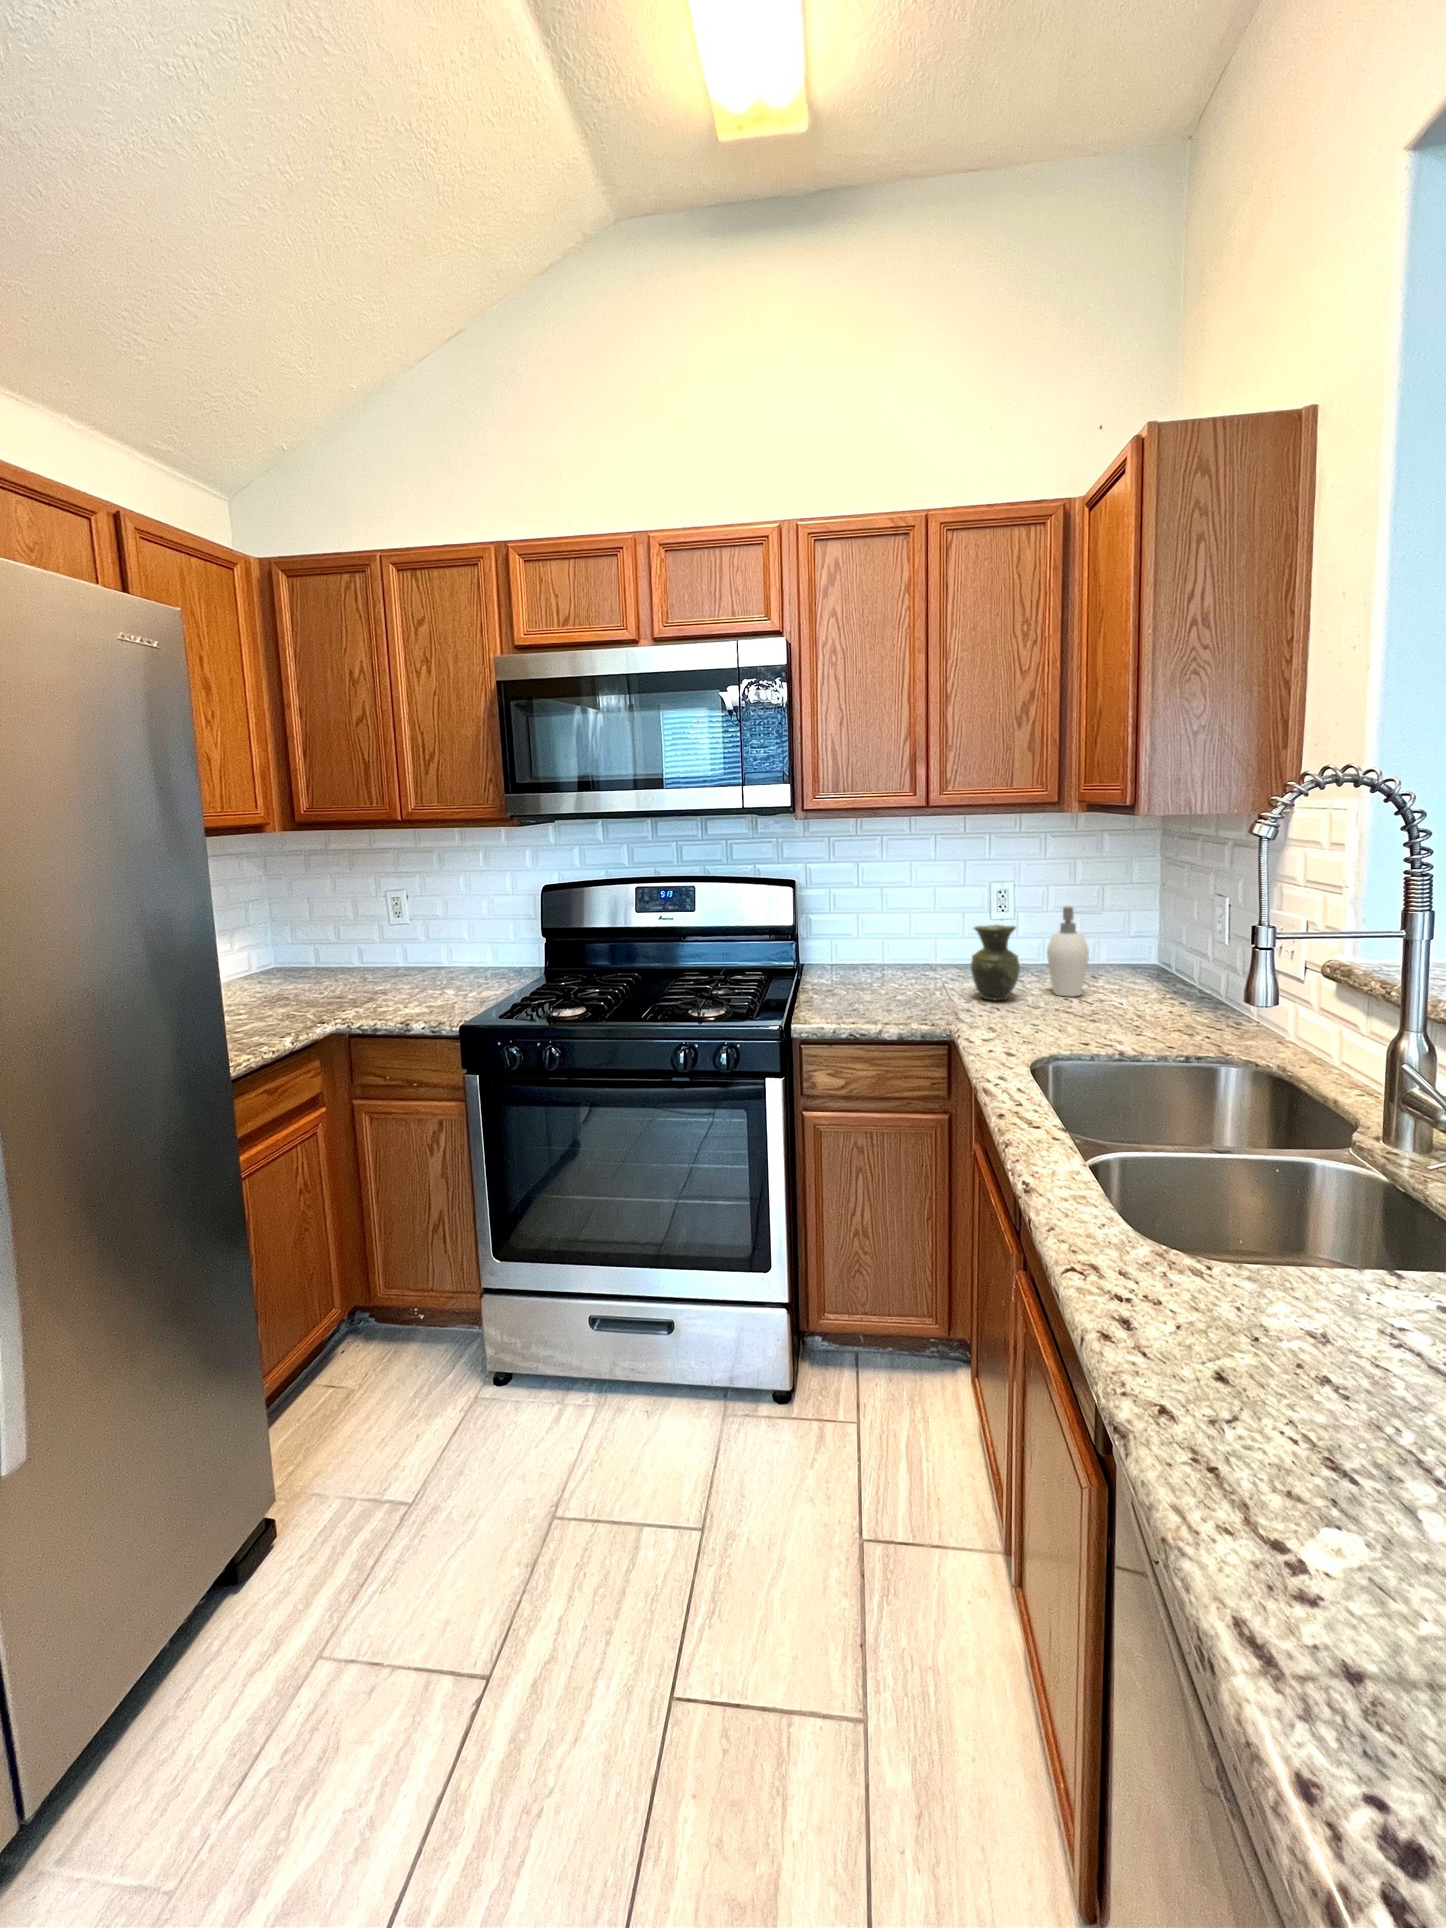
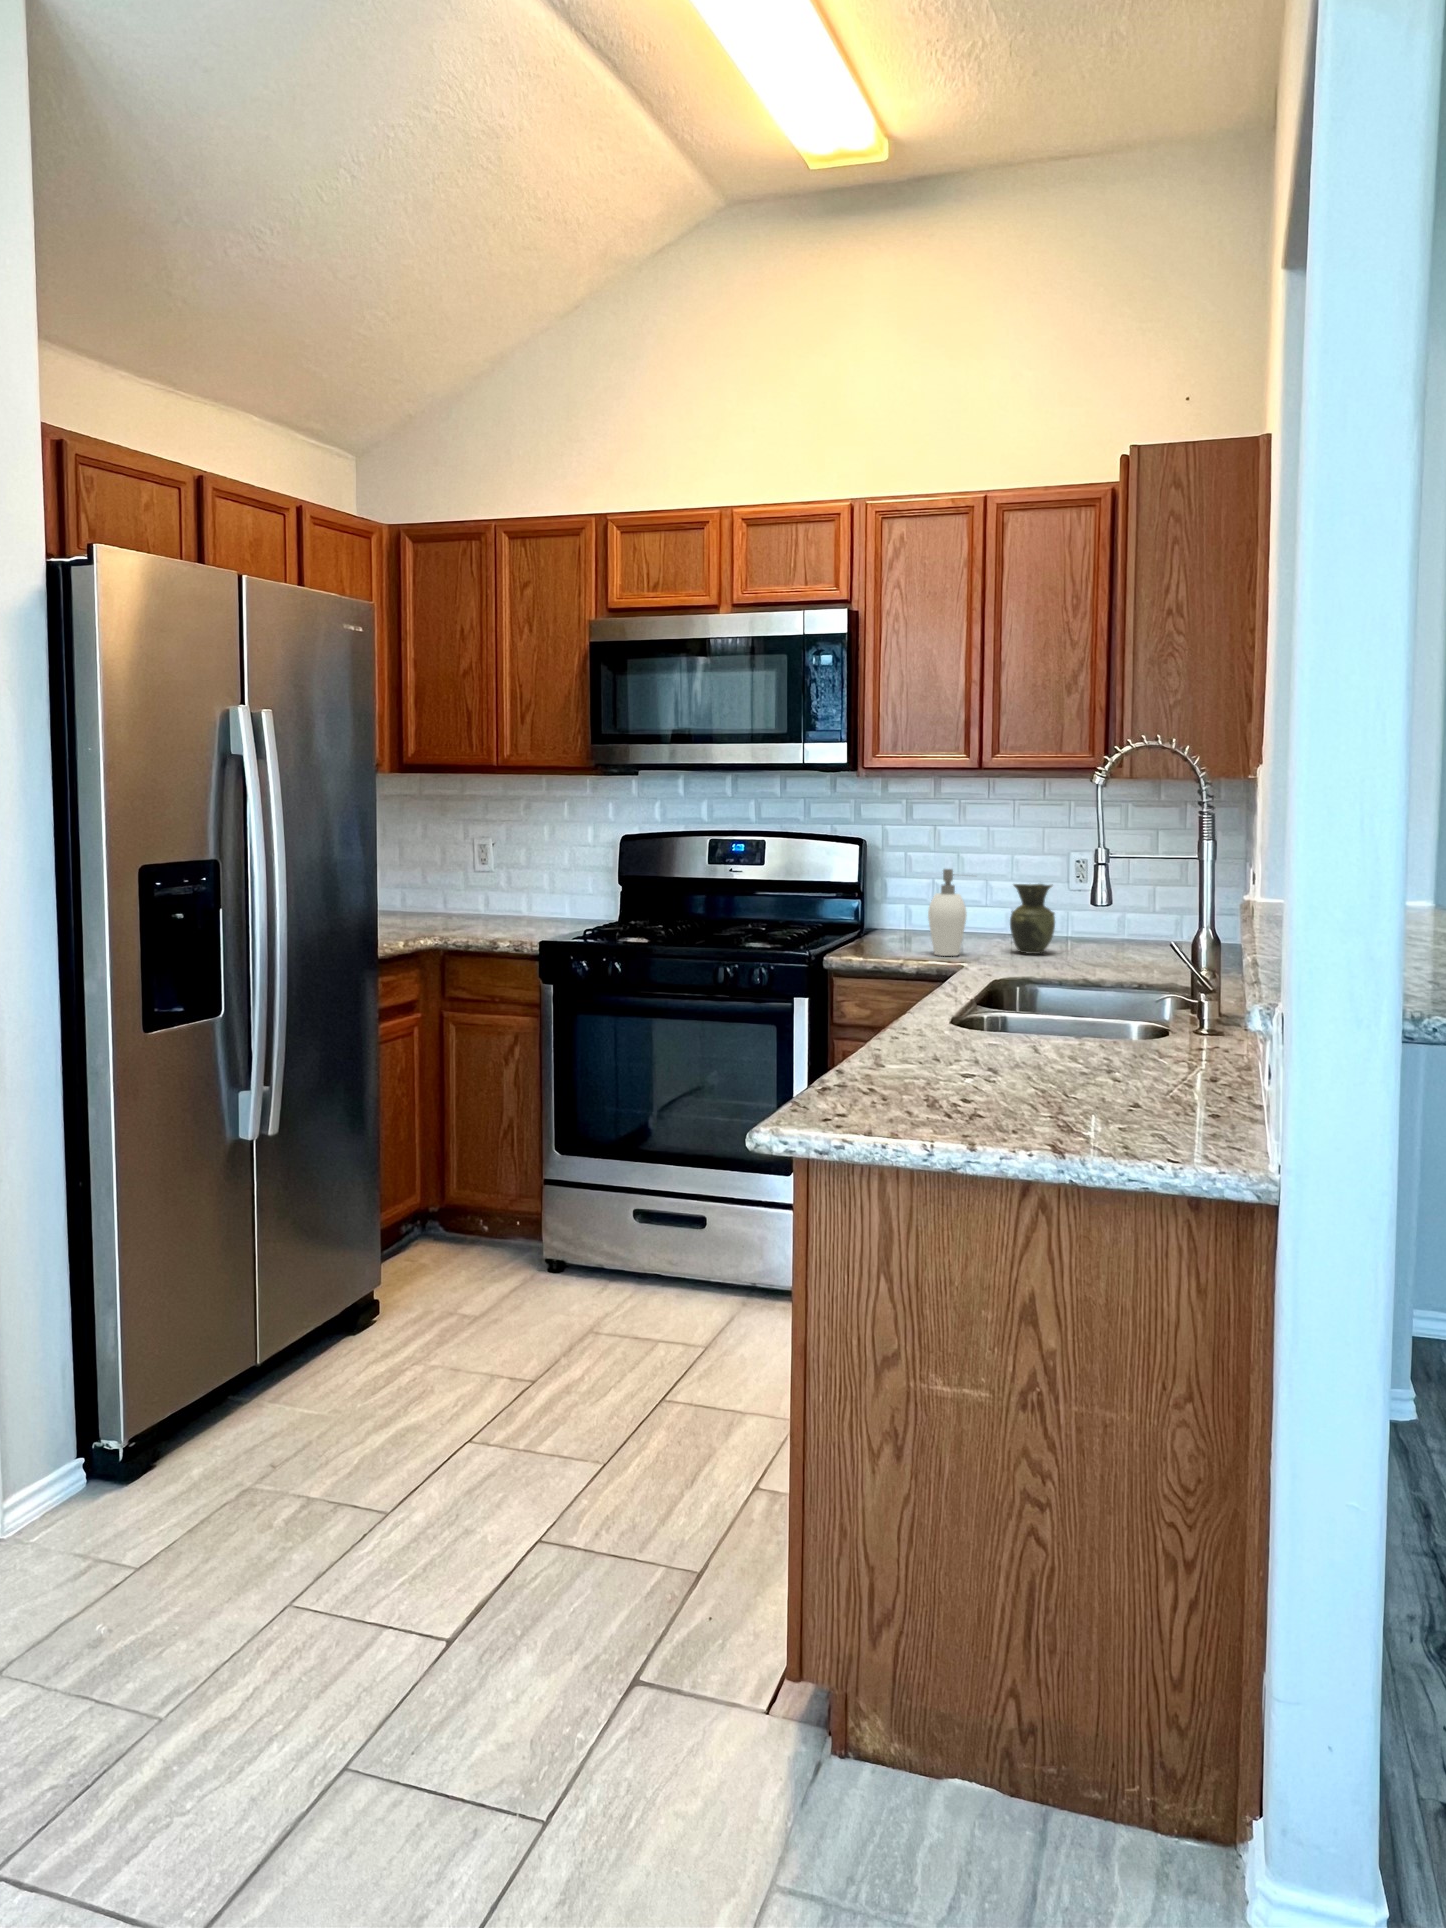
soap dispenser: present [1047,906,1089,996] -> present [928,869,967,956]

